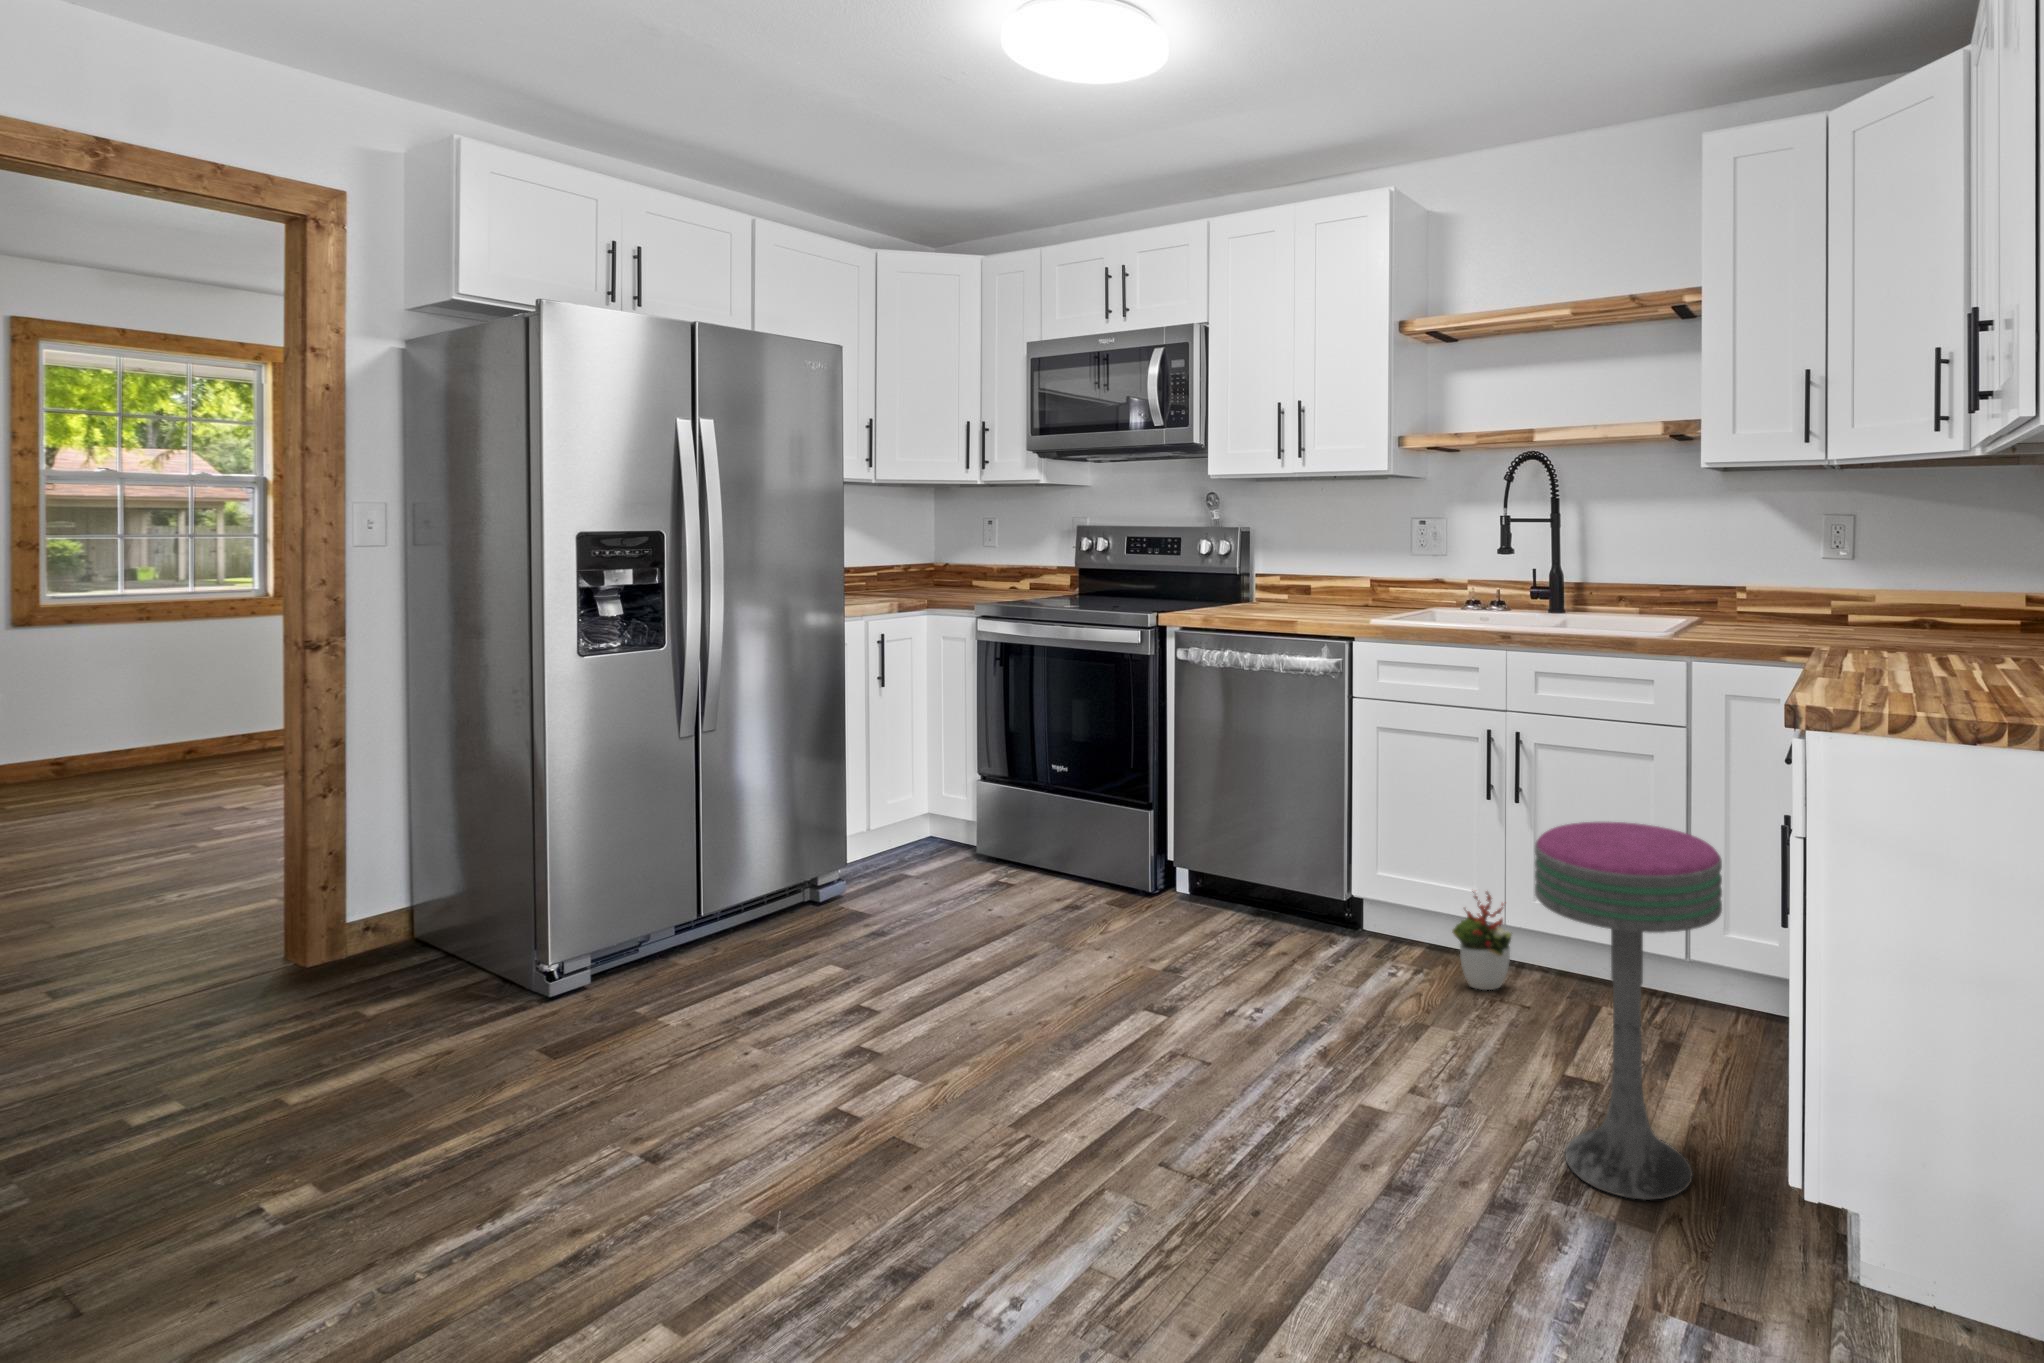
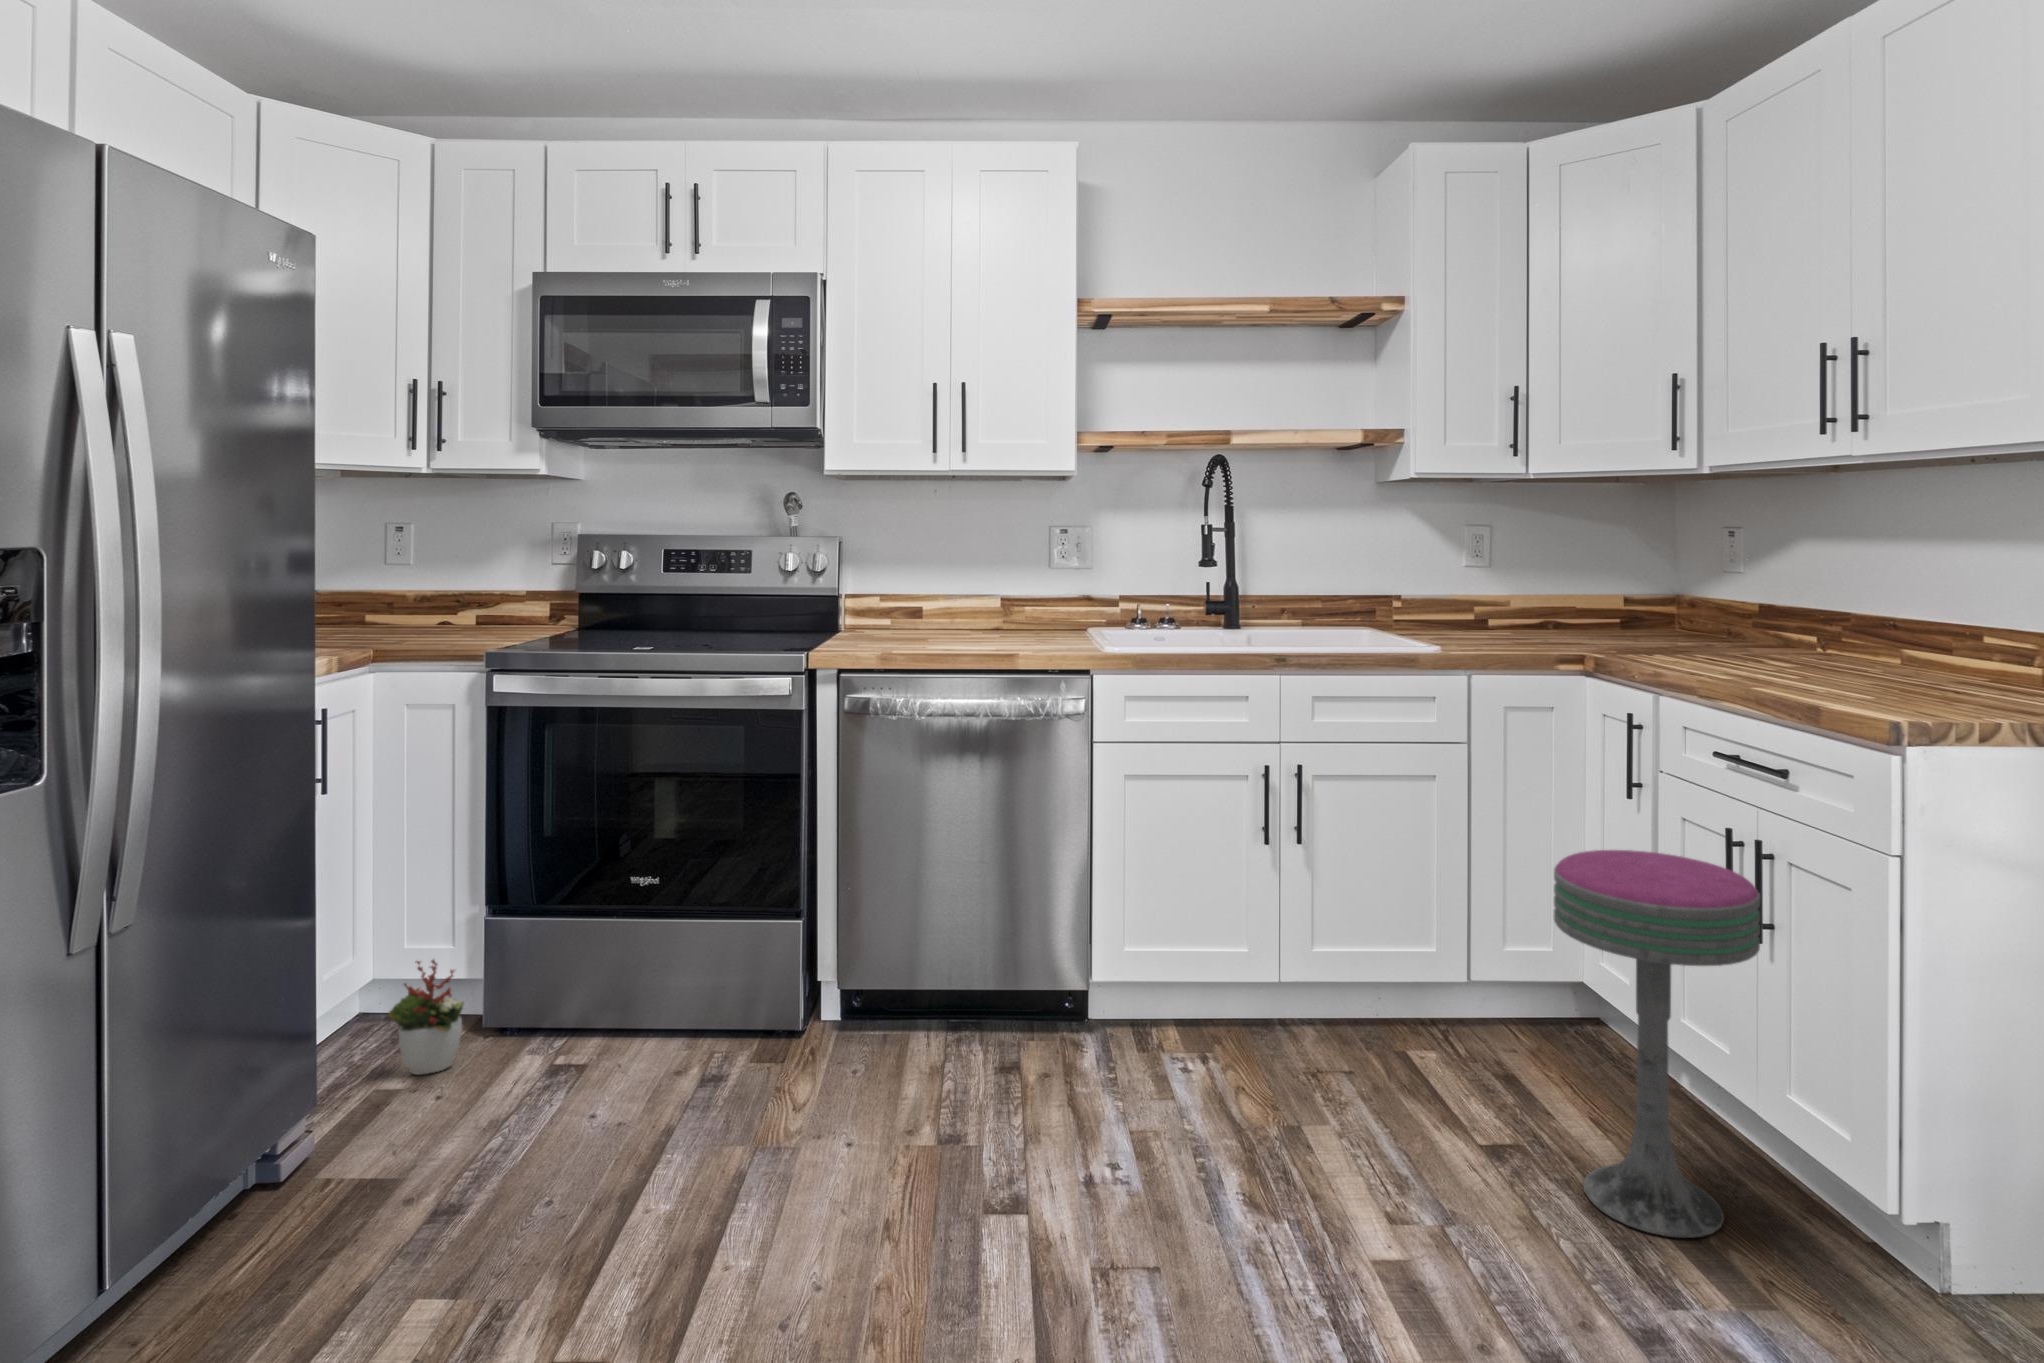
decorative plant: present [1452,891,1511,990] -> present [389,960,464,1075]

